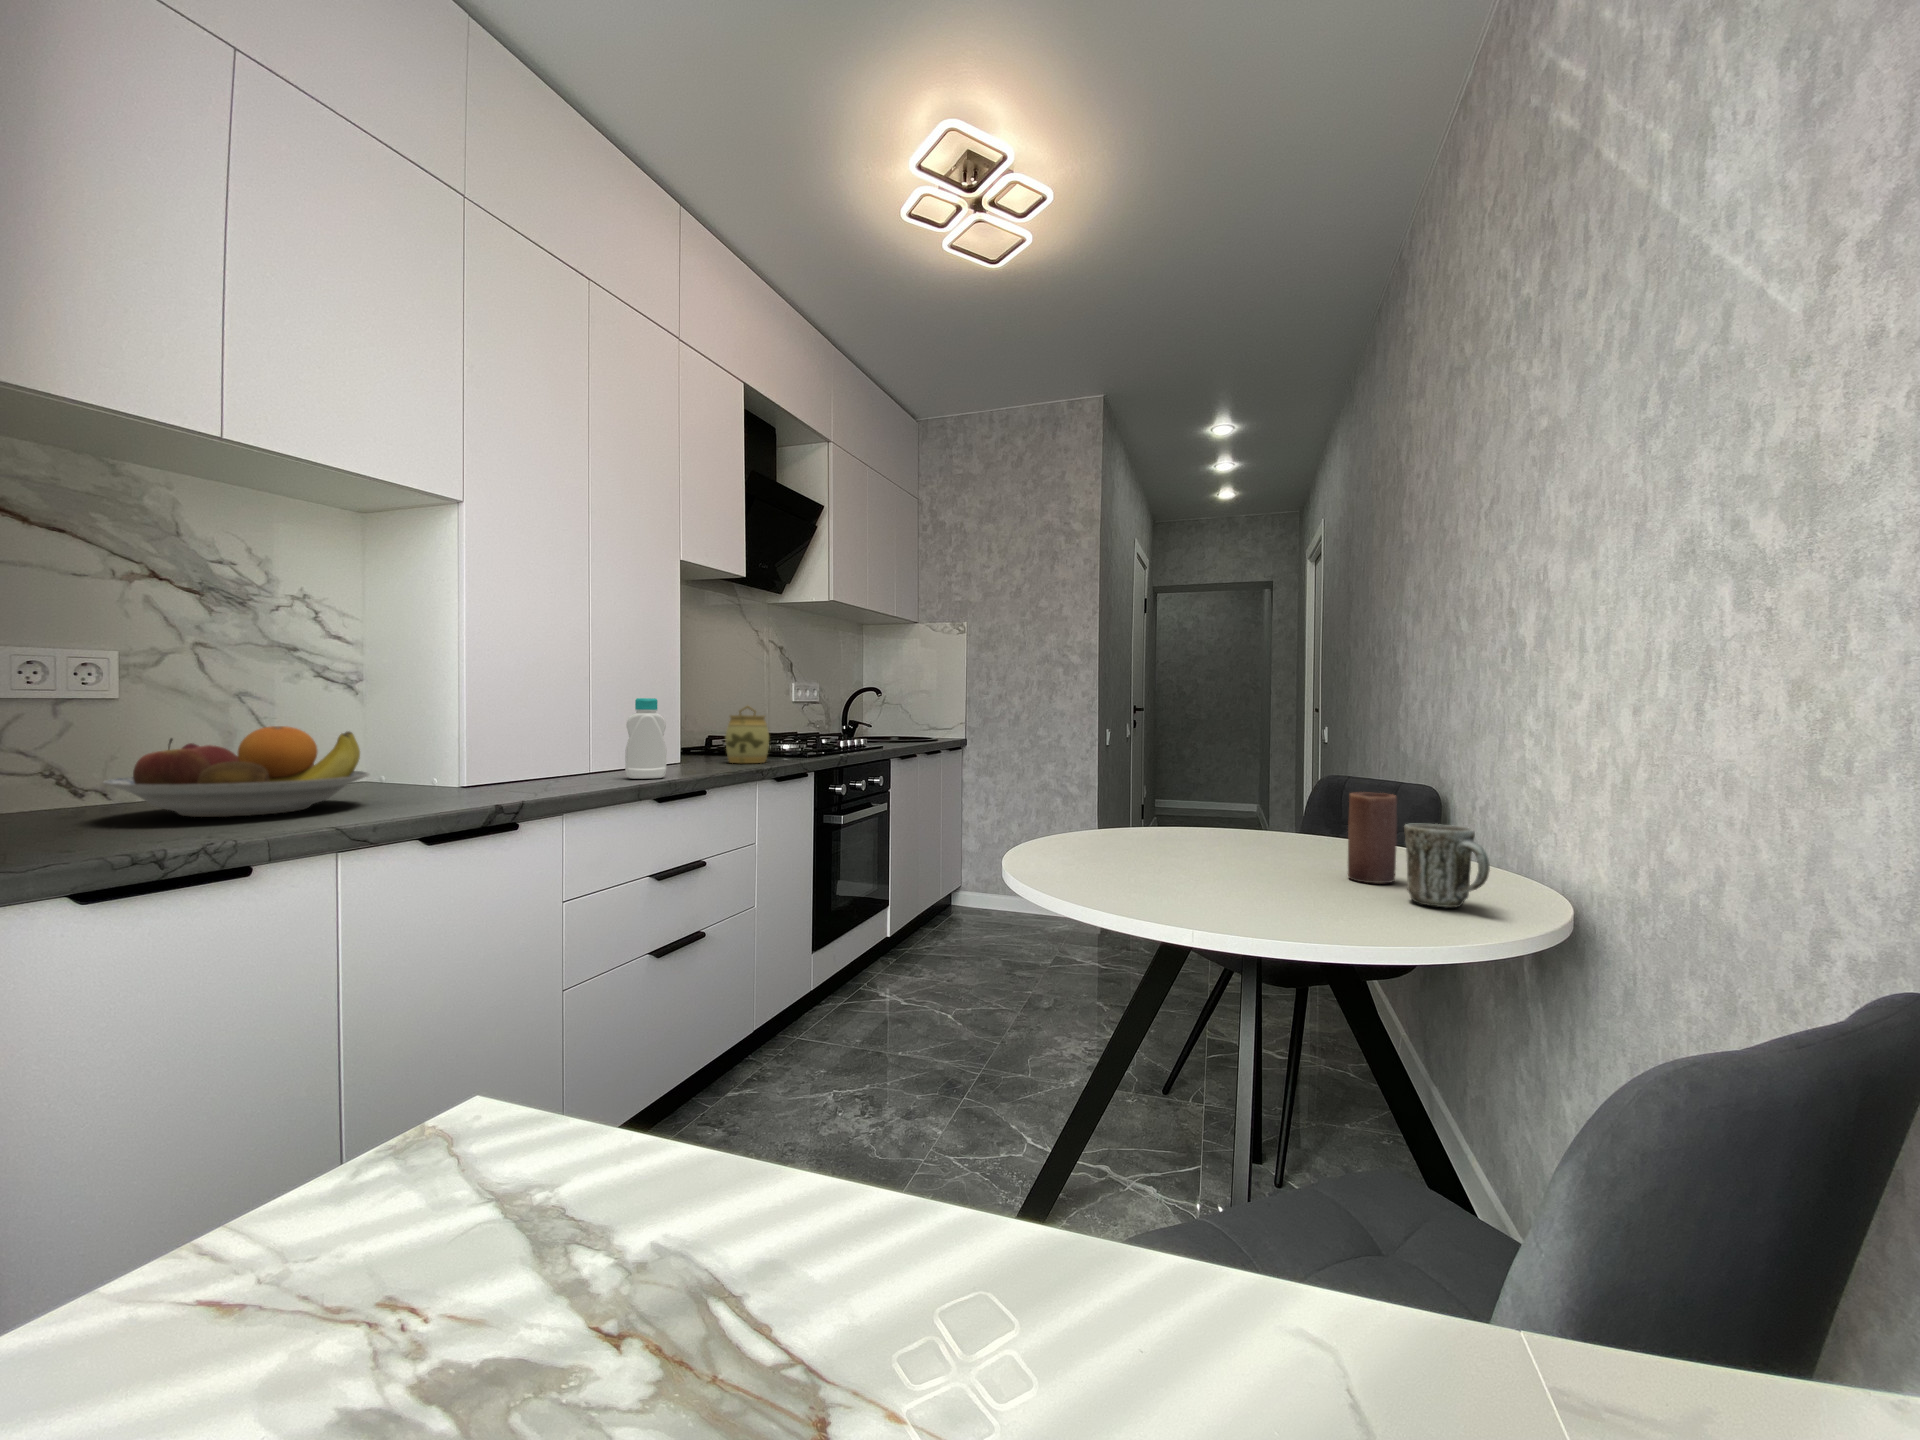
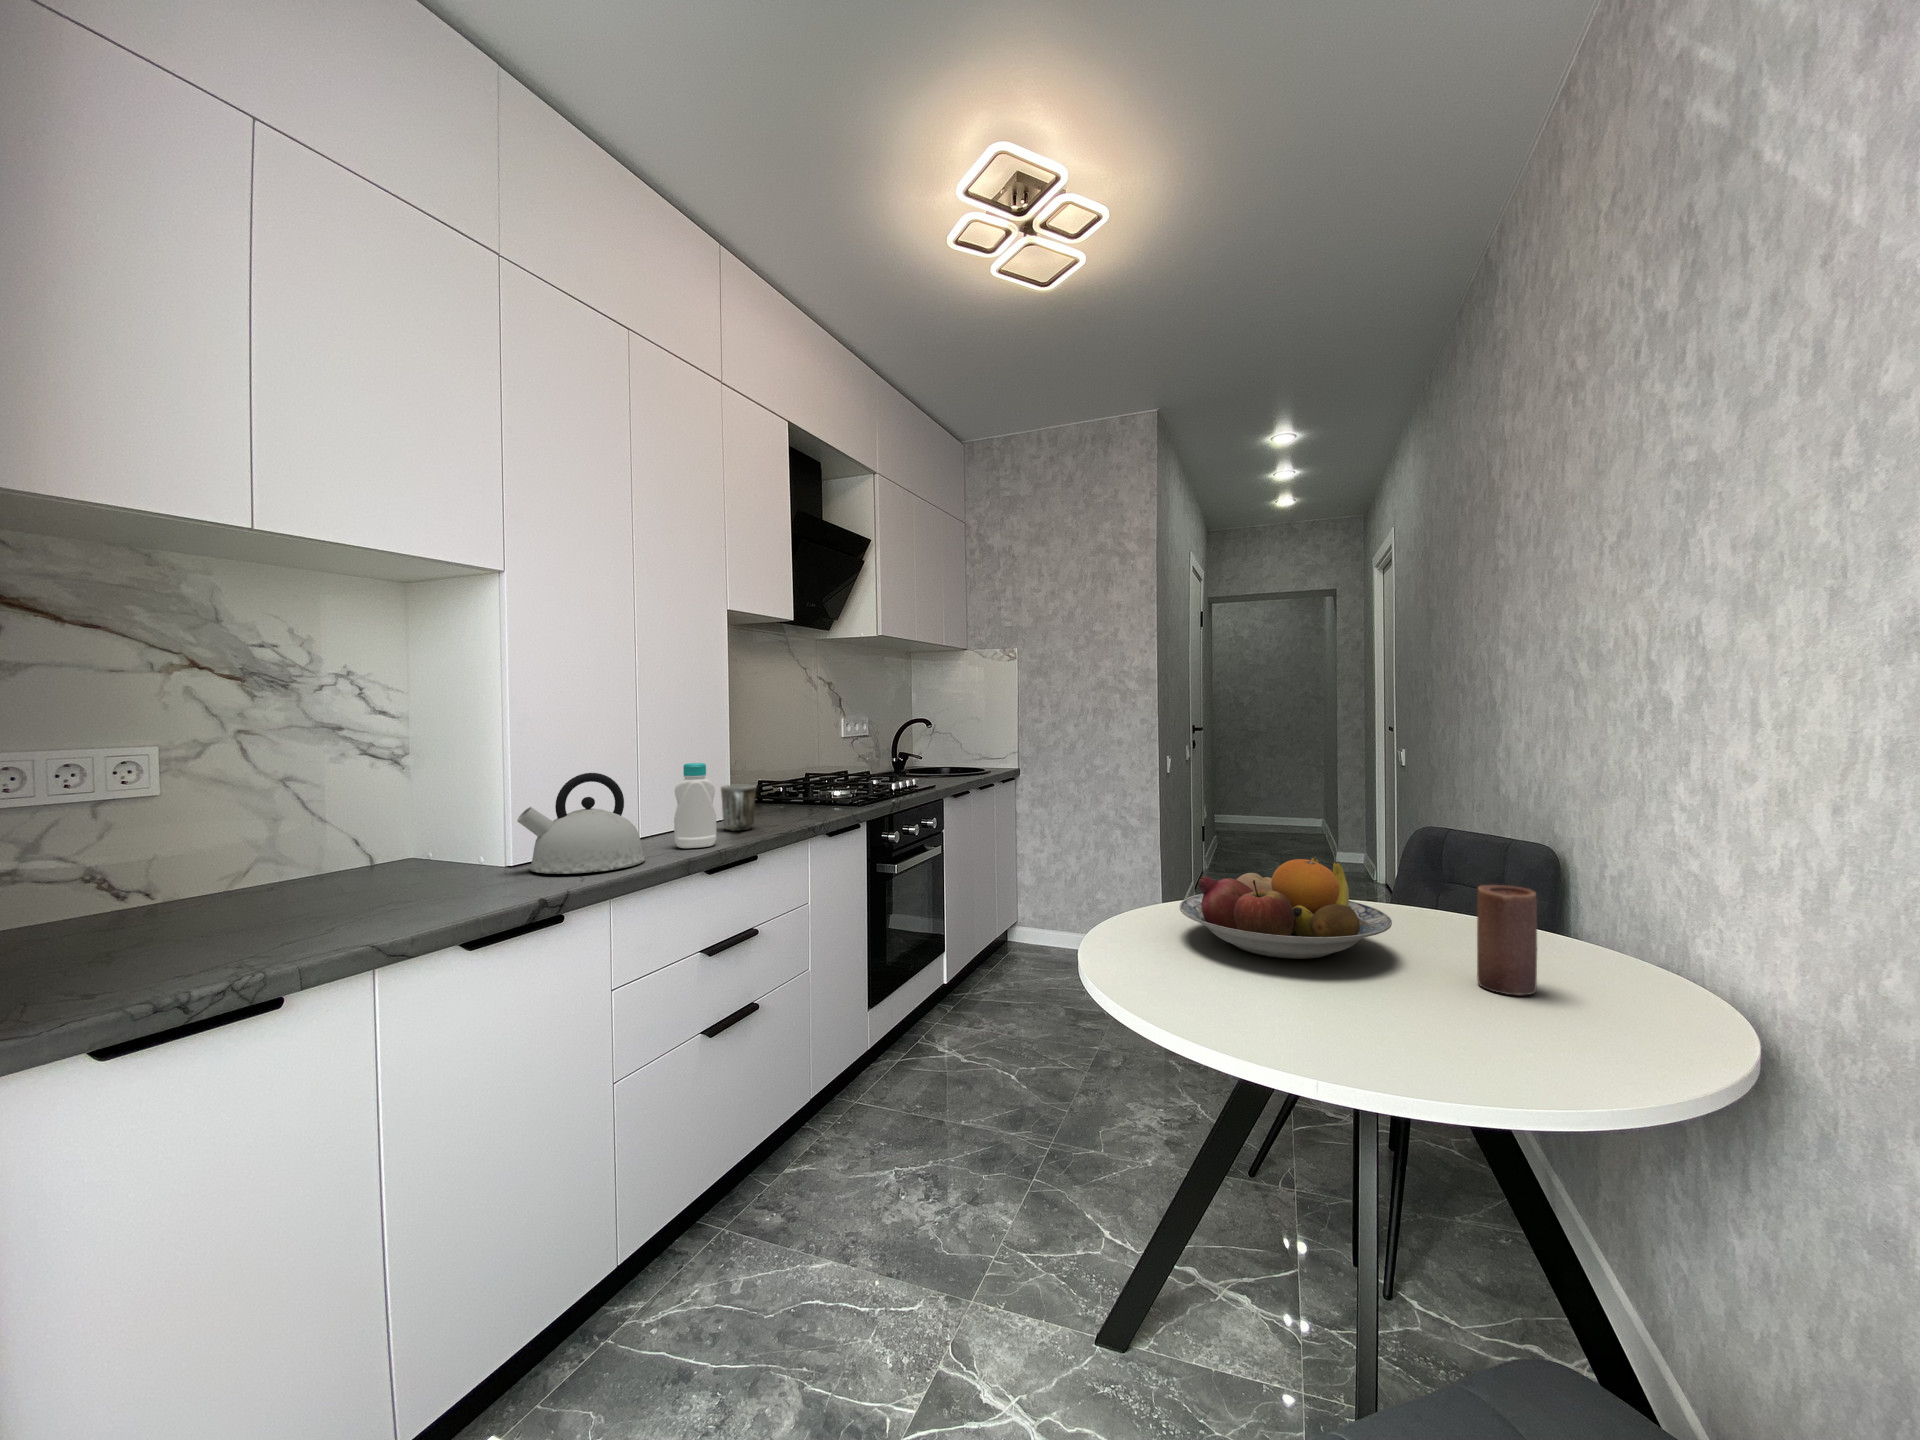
kettle: none [473,699,598,790] -> present [517,773,645,874]
jar: present [725,706,769,763] -> none [778,756,822,817]
fruit bowl: present [103,726,369,817] -> present [1180,857,1392,959]
mug: present [1404,824,1490,907] -> present [721,785,757,830]

